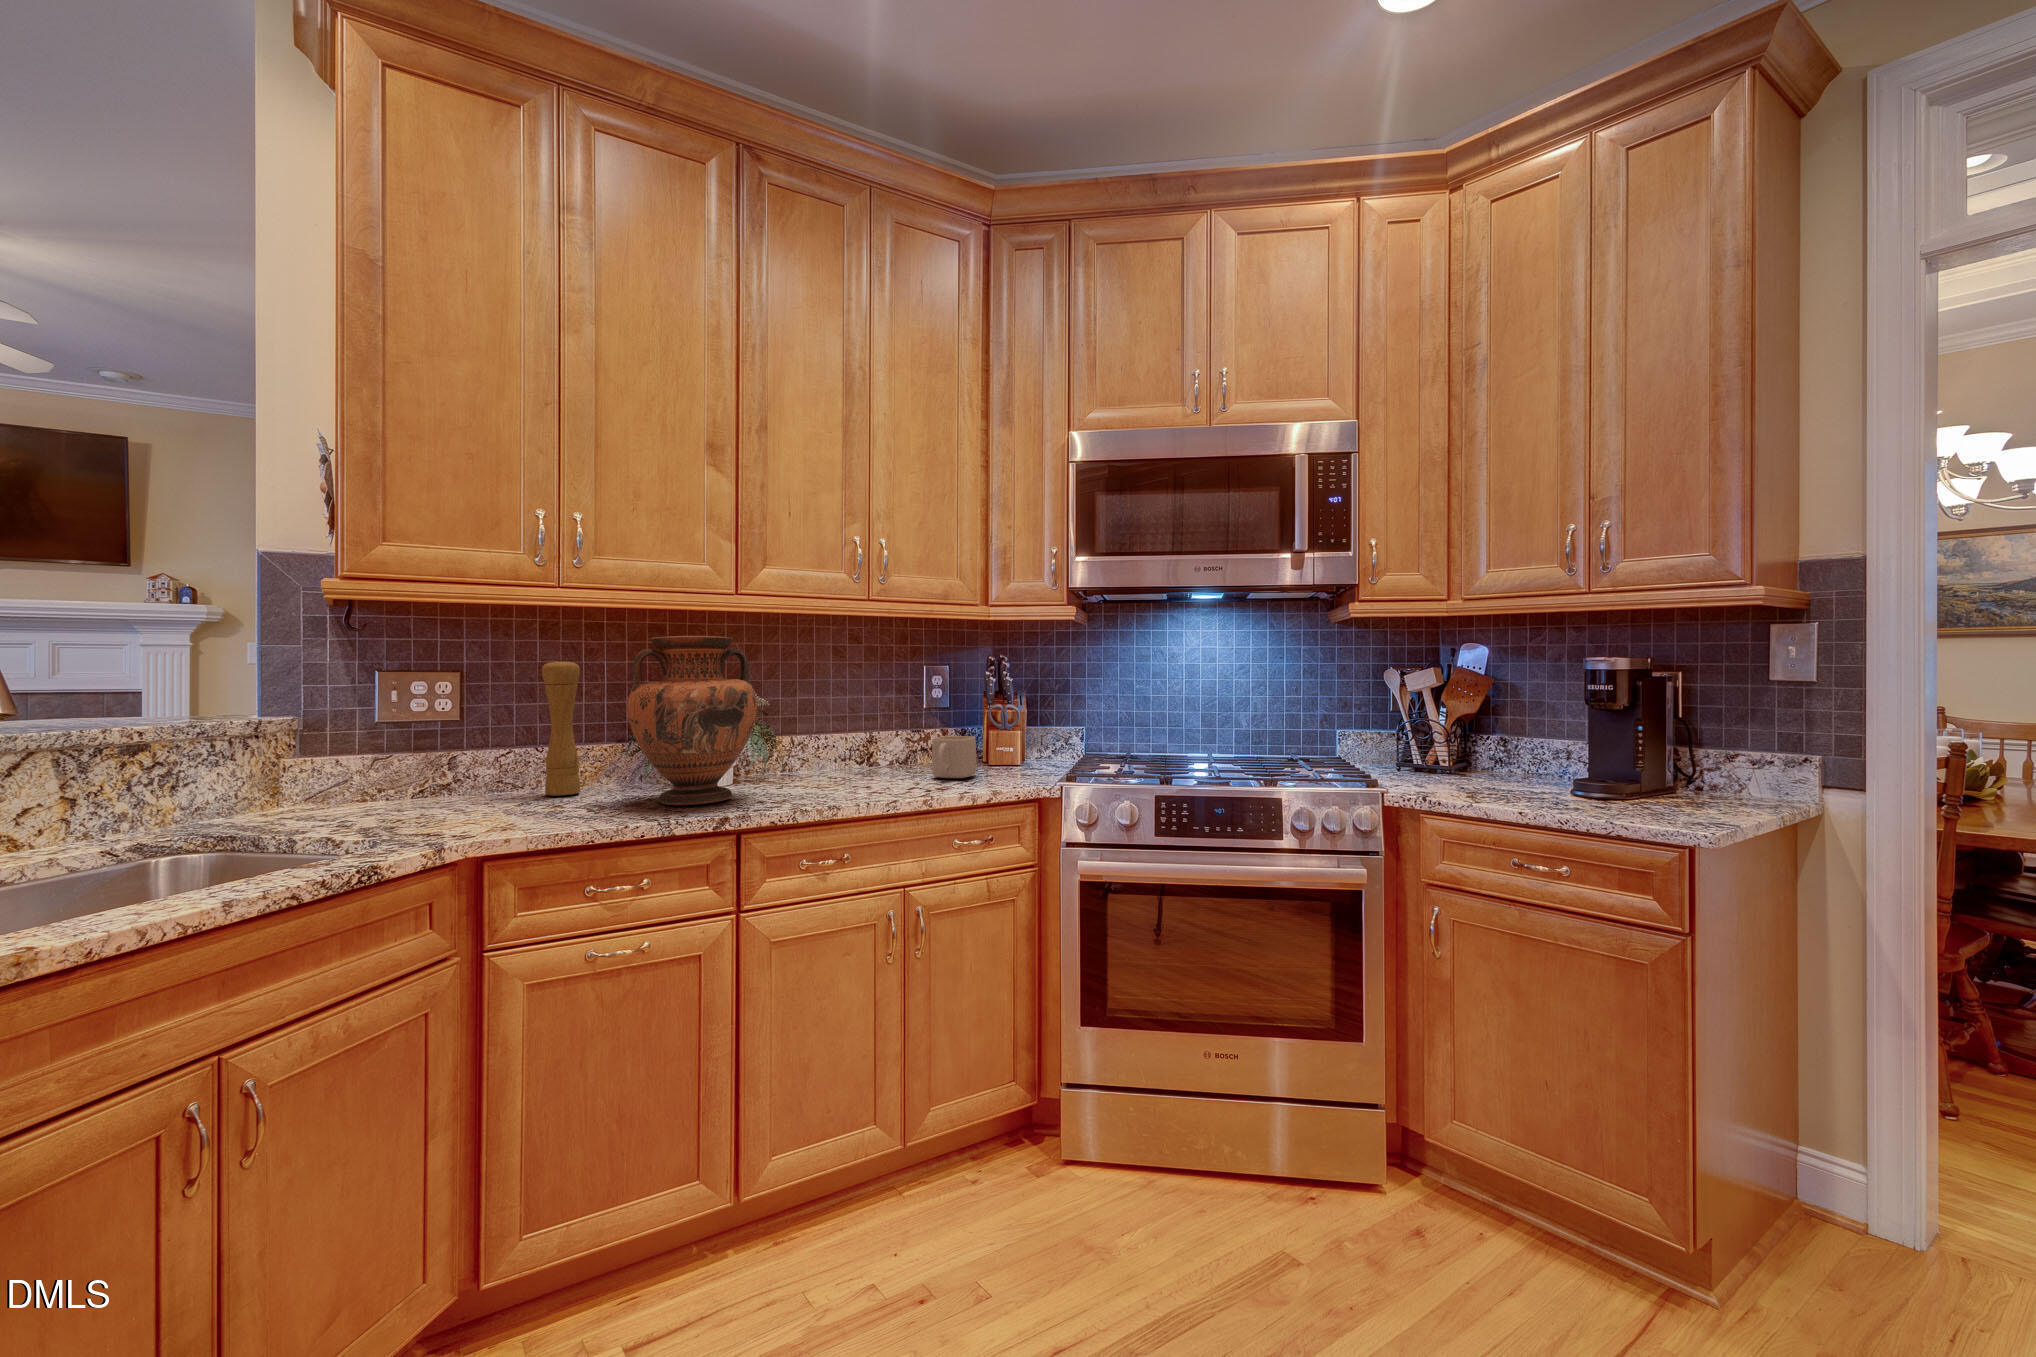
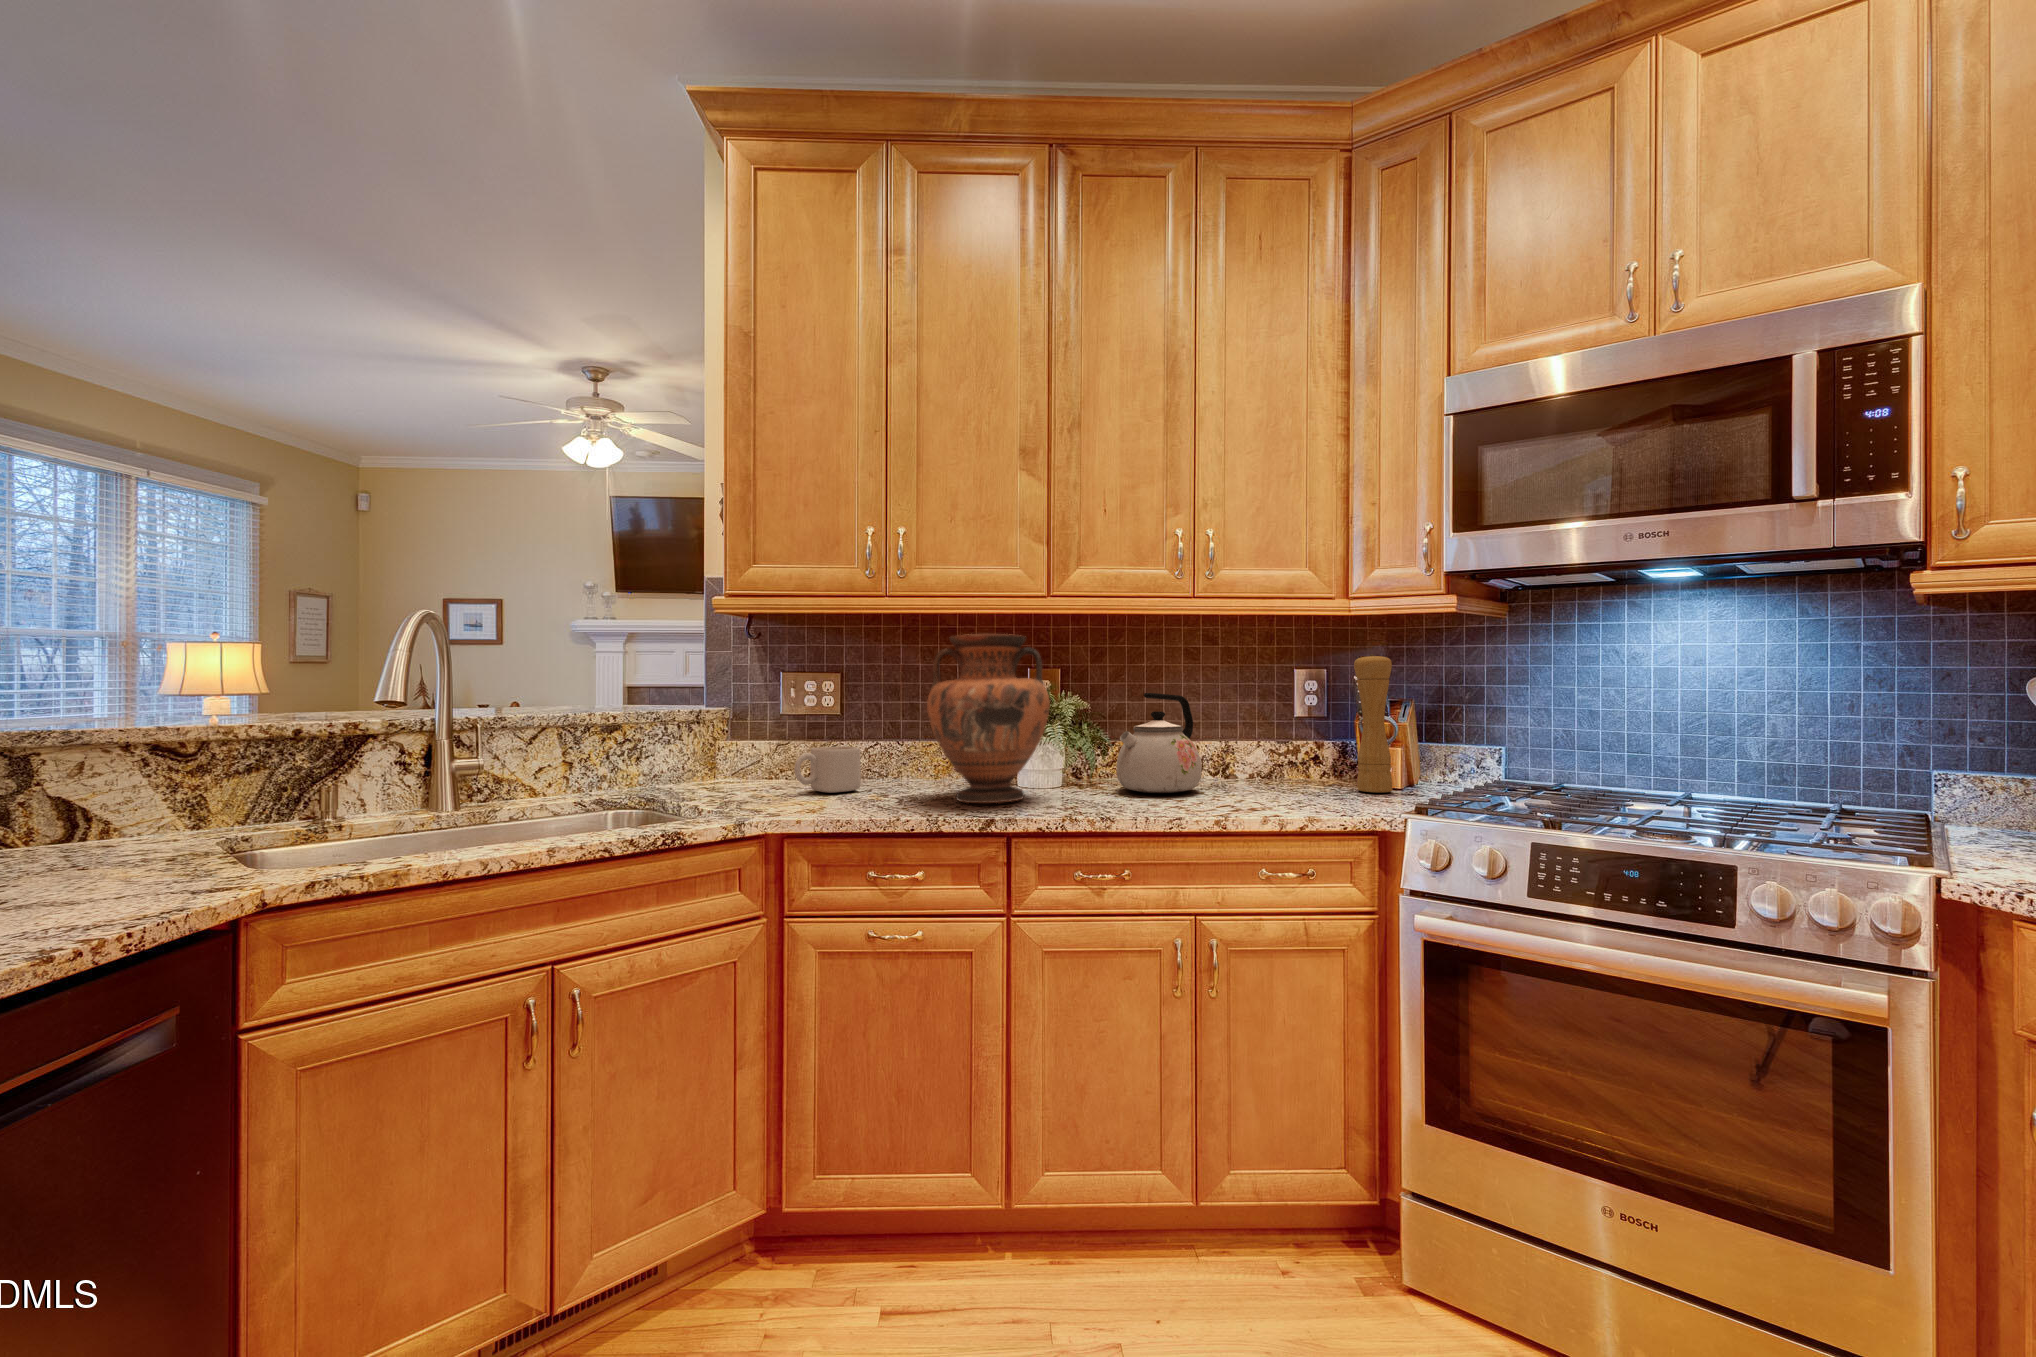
pepper mill: present [542,660,580,796] -> present [1354,654,1392,792]
kettle: none [804,691,882,782] -> present [1116,693,1202,793]
mug: present [932,736,976,778] -> present [794,746,861,793]

